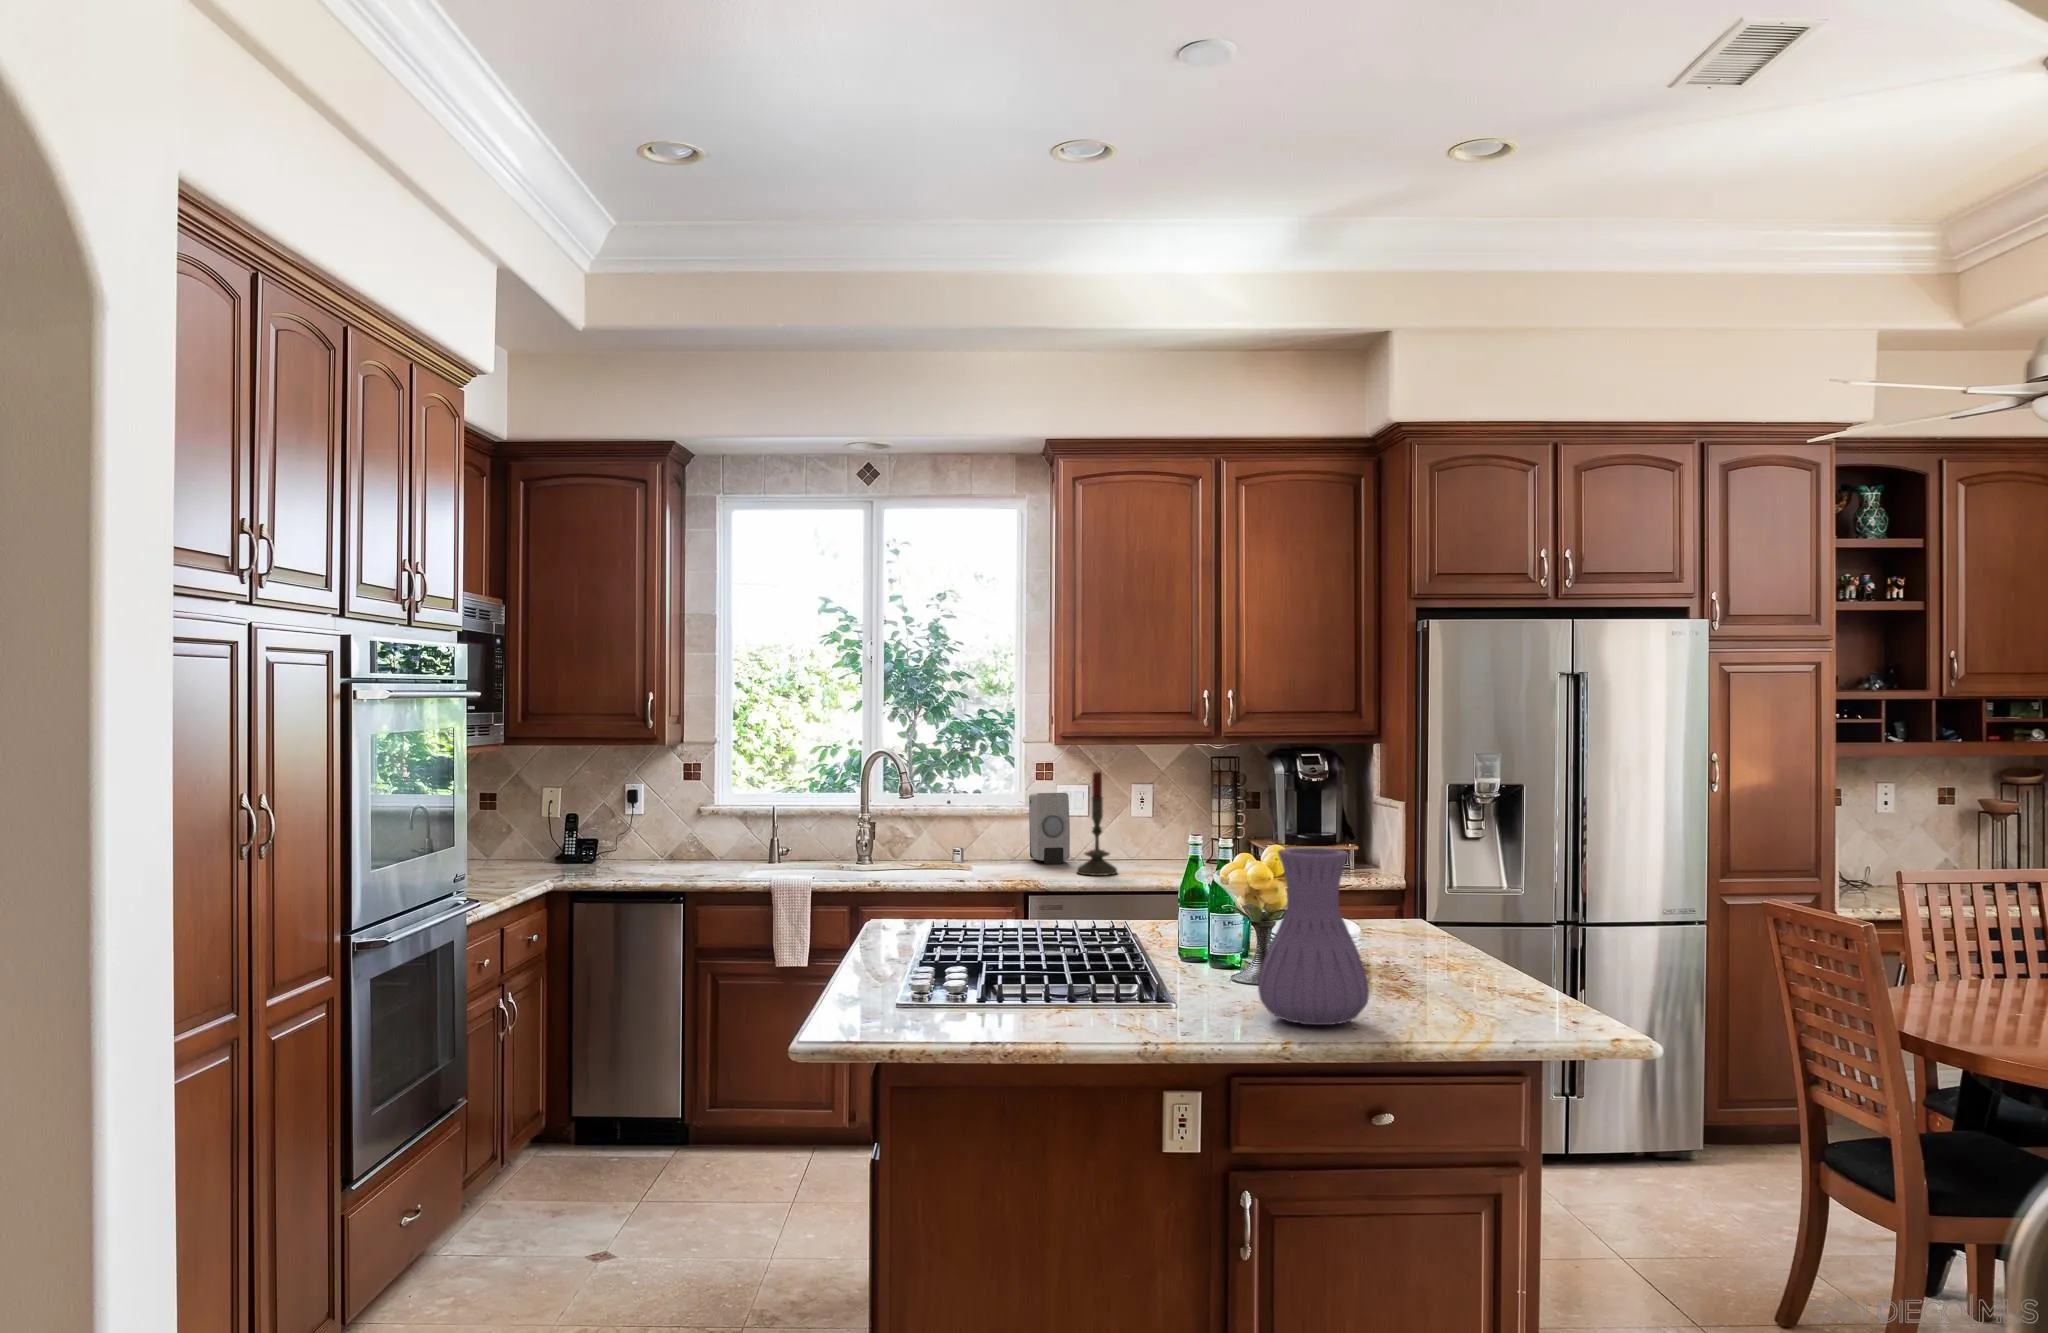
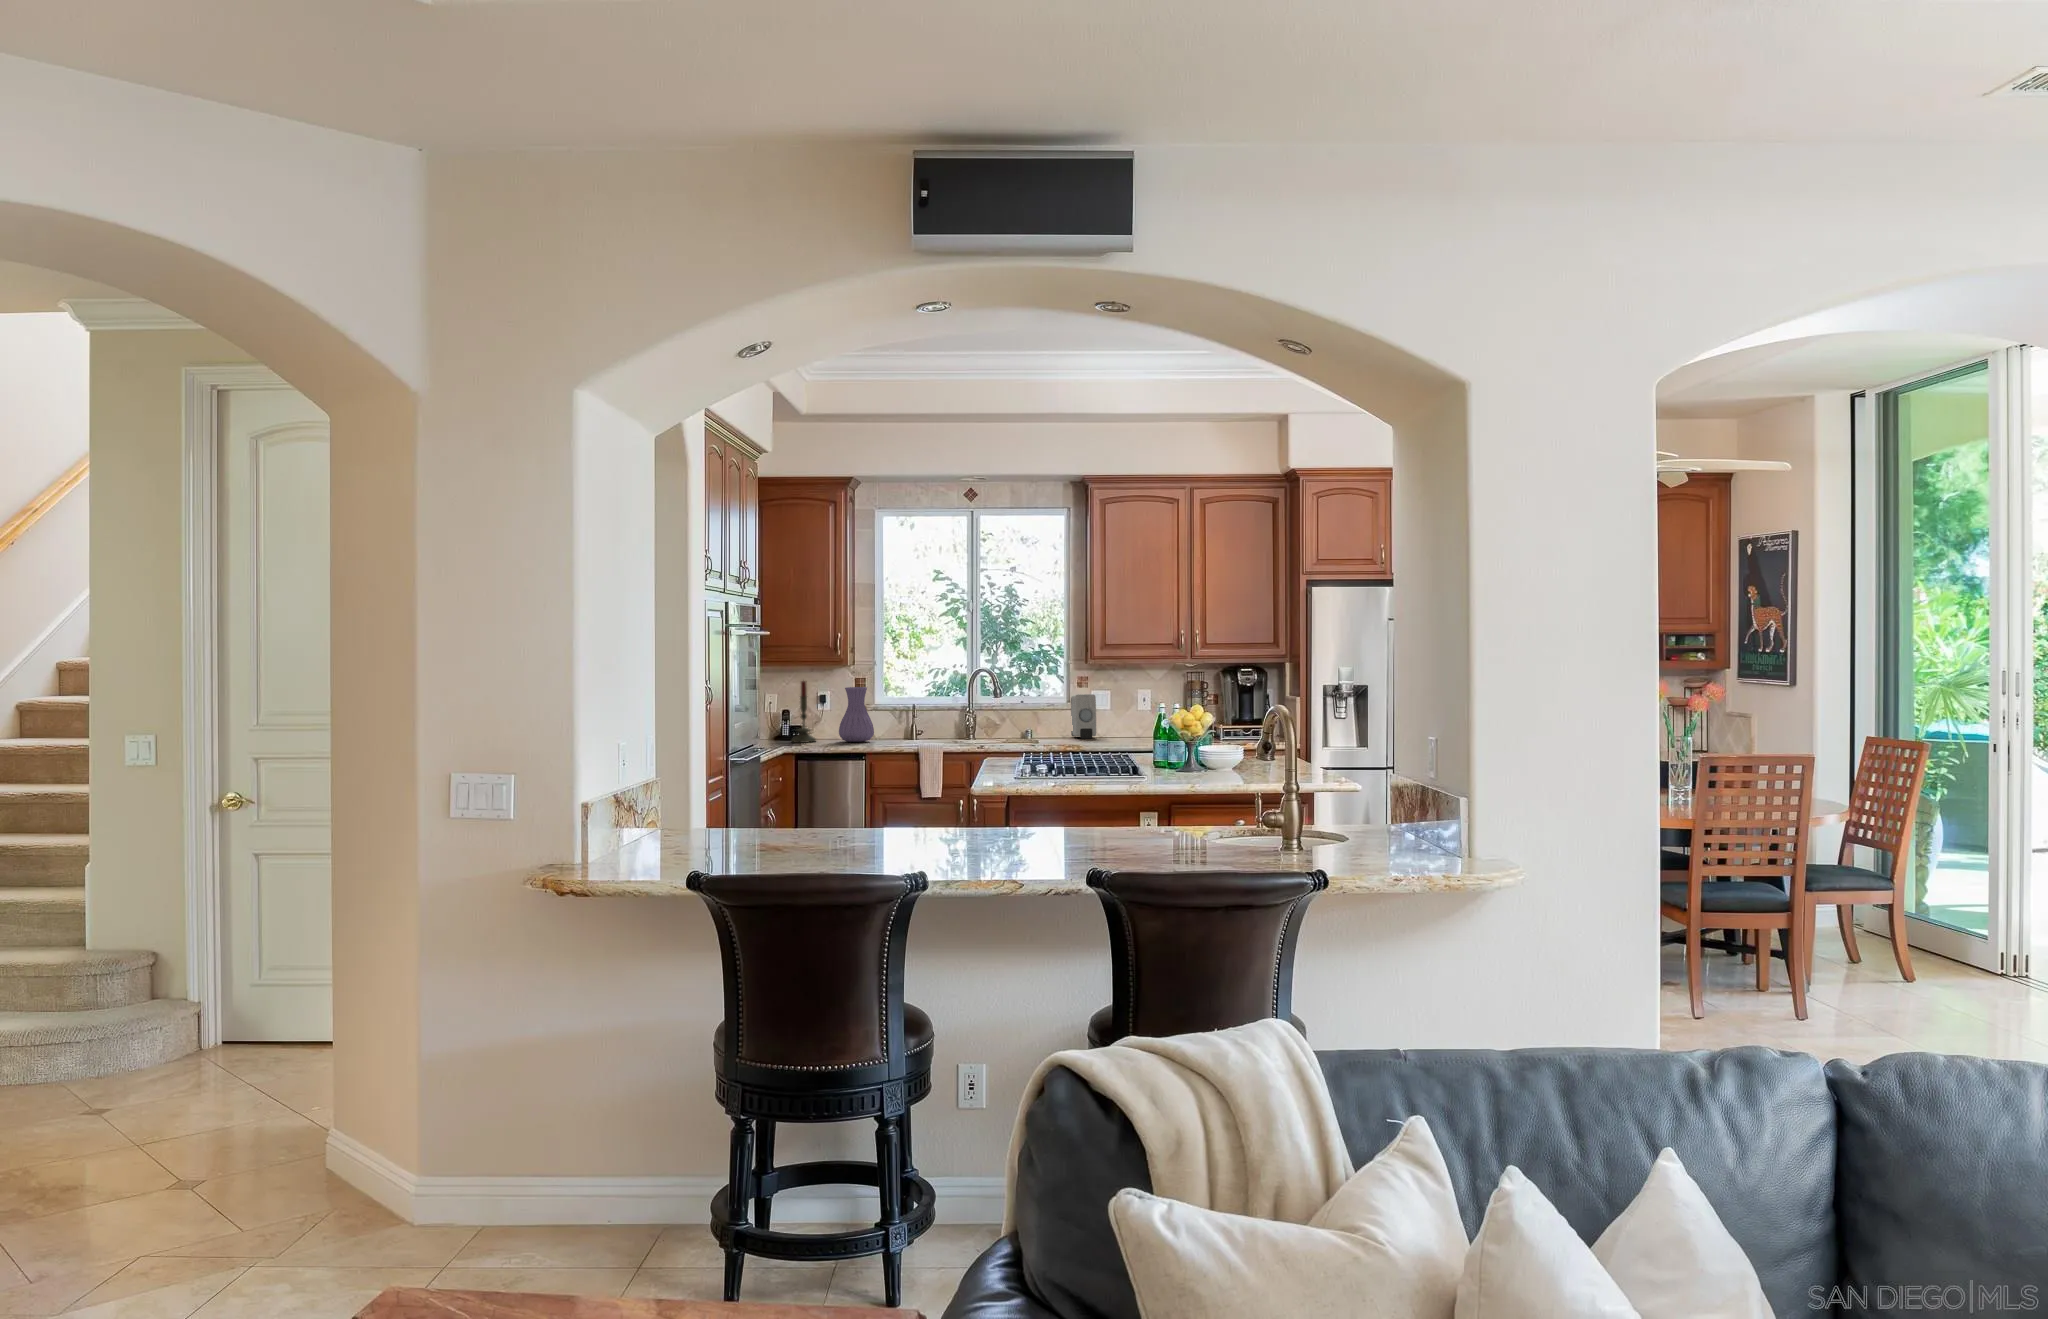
candle: present [1077,772,1117,876] -> present [792,681,816,743]
vase: present [1258,848,1369,1025] -> present [839,687,874,742]

